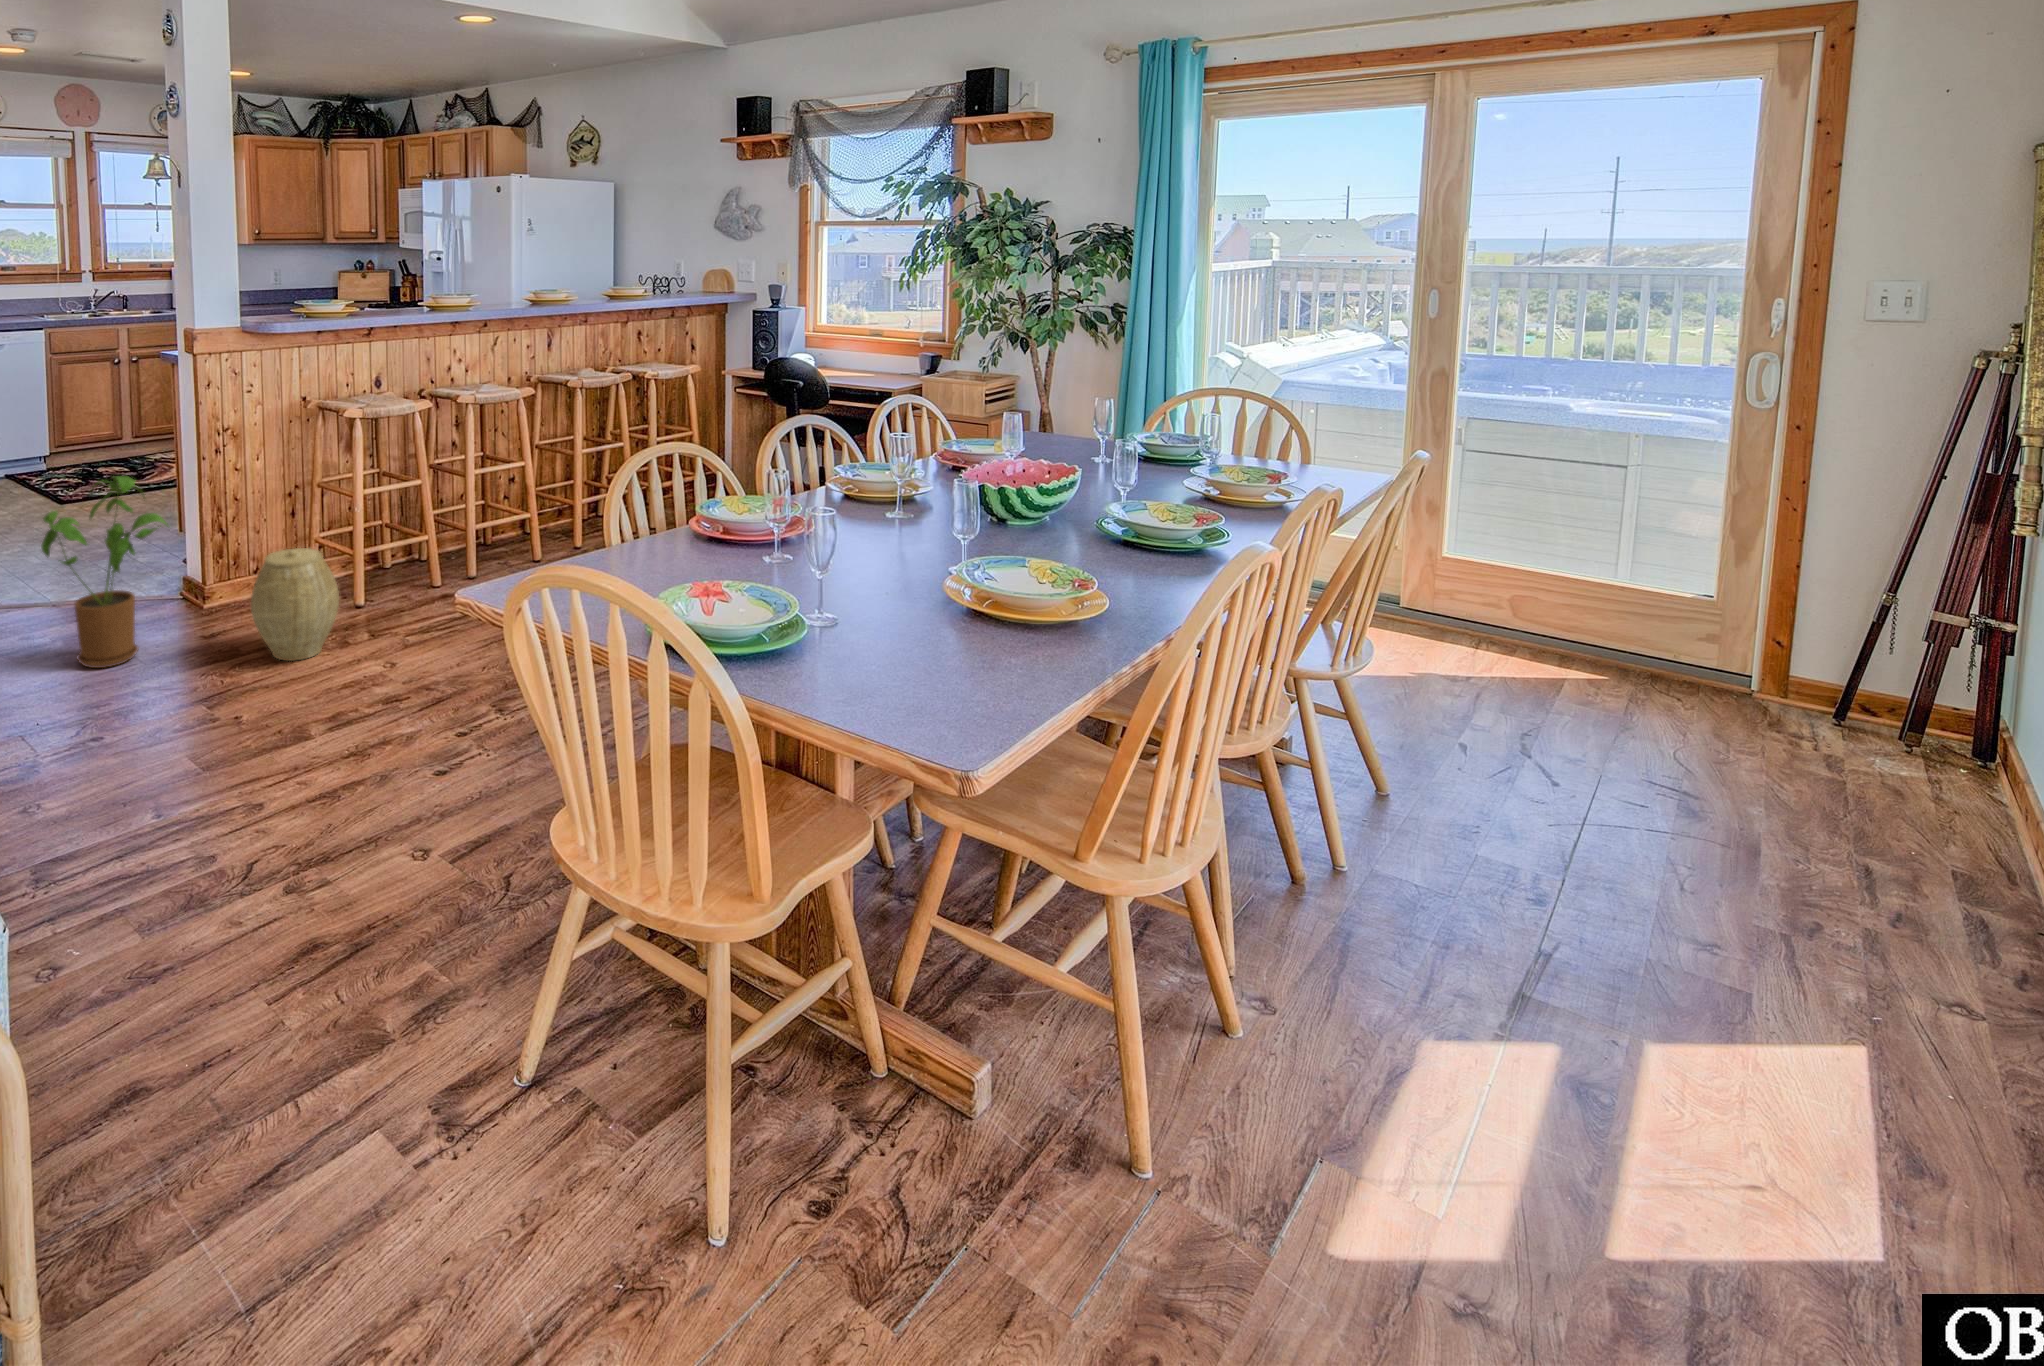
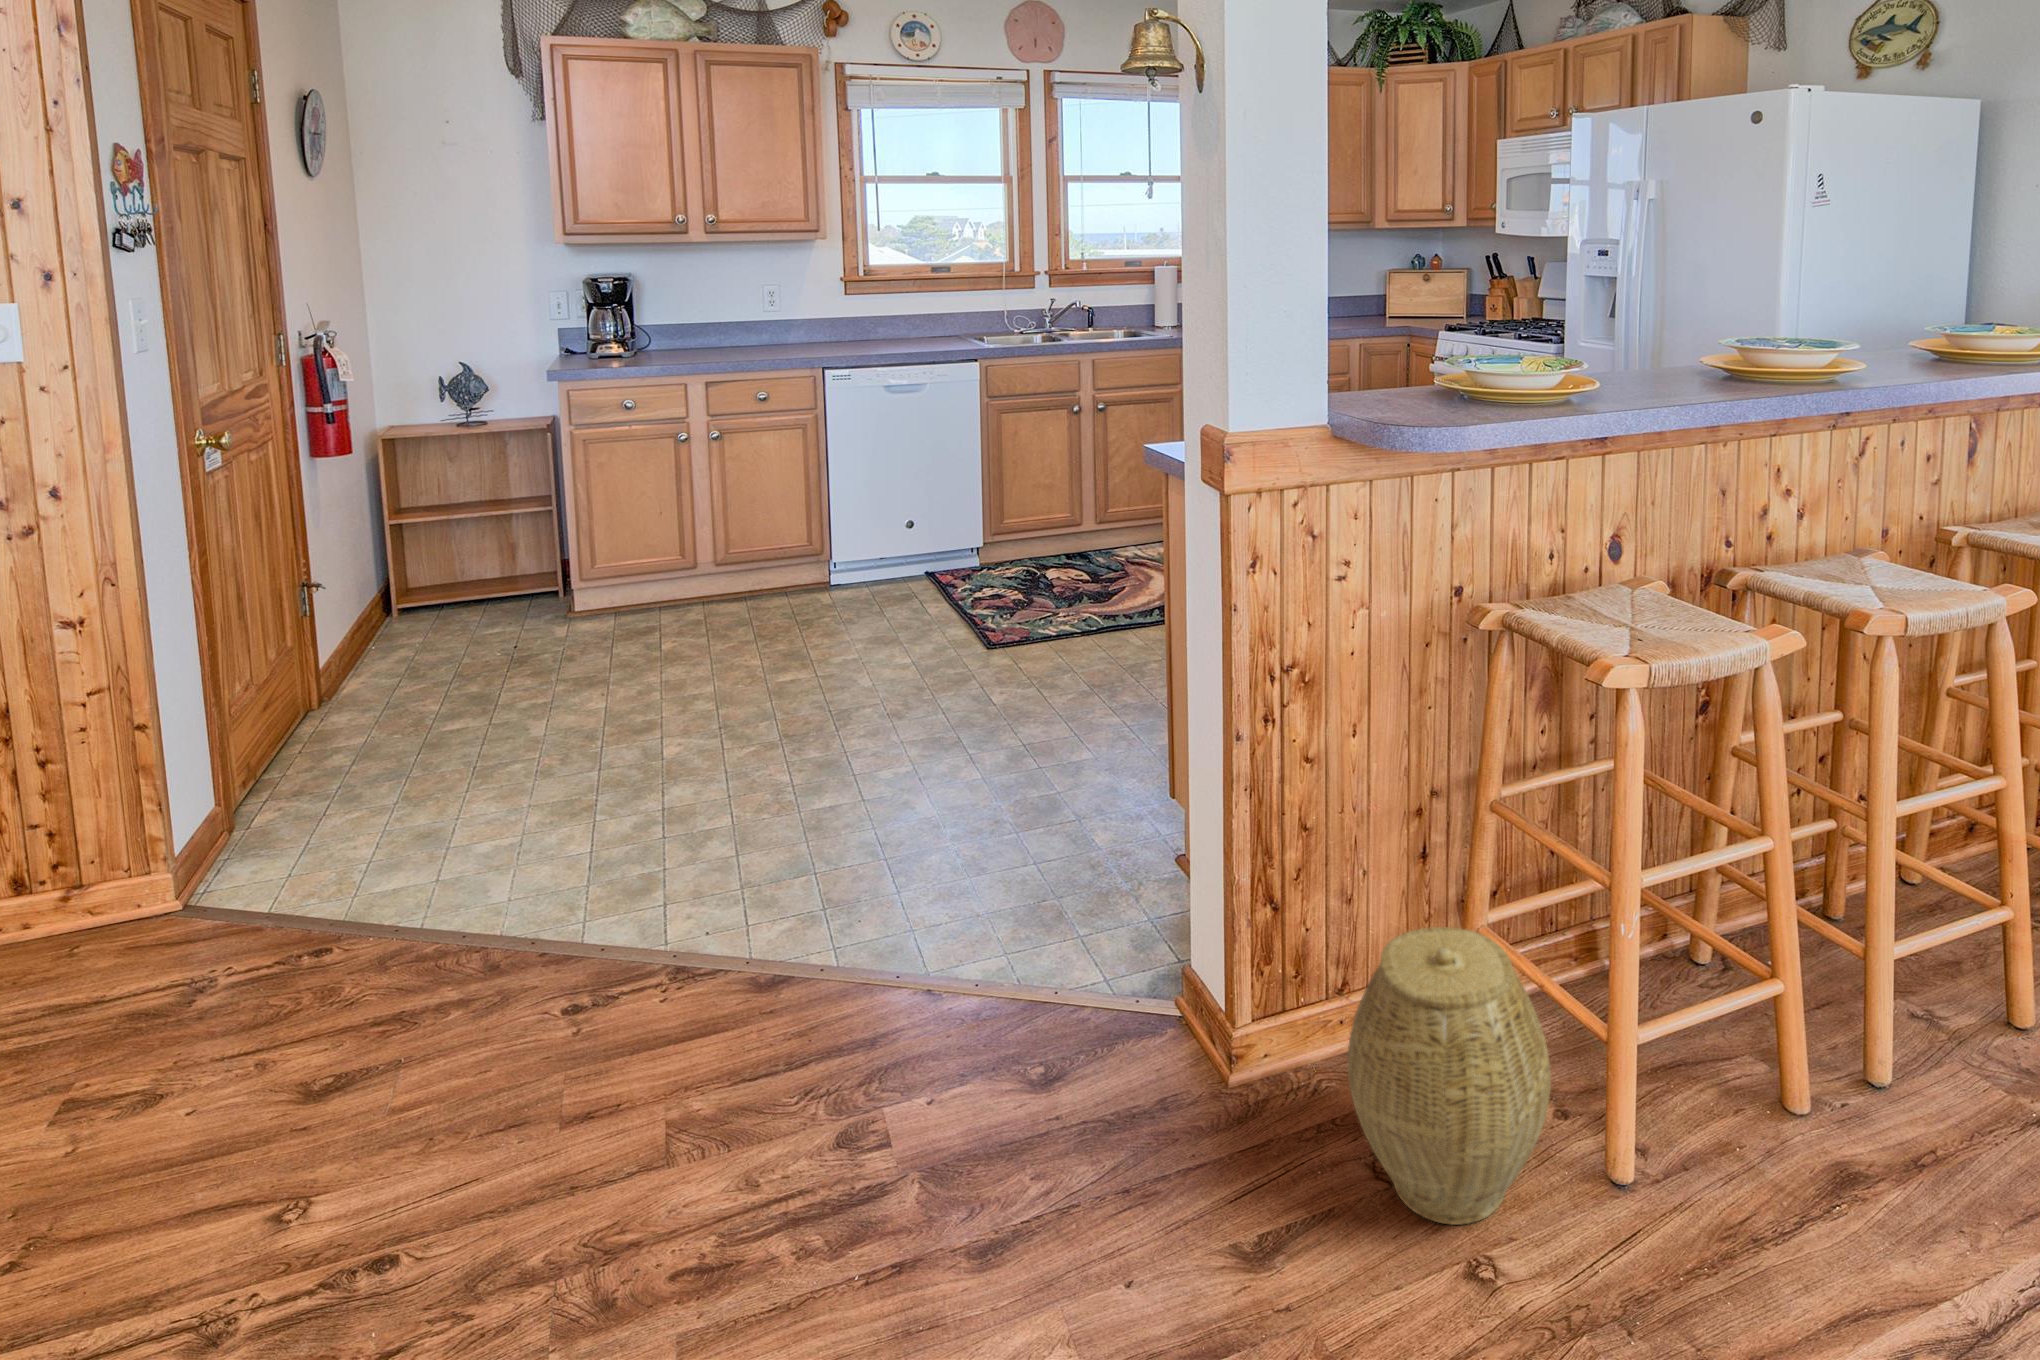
house plant: present [41,476,167,668] -> none [912,727,1176,1163]

